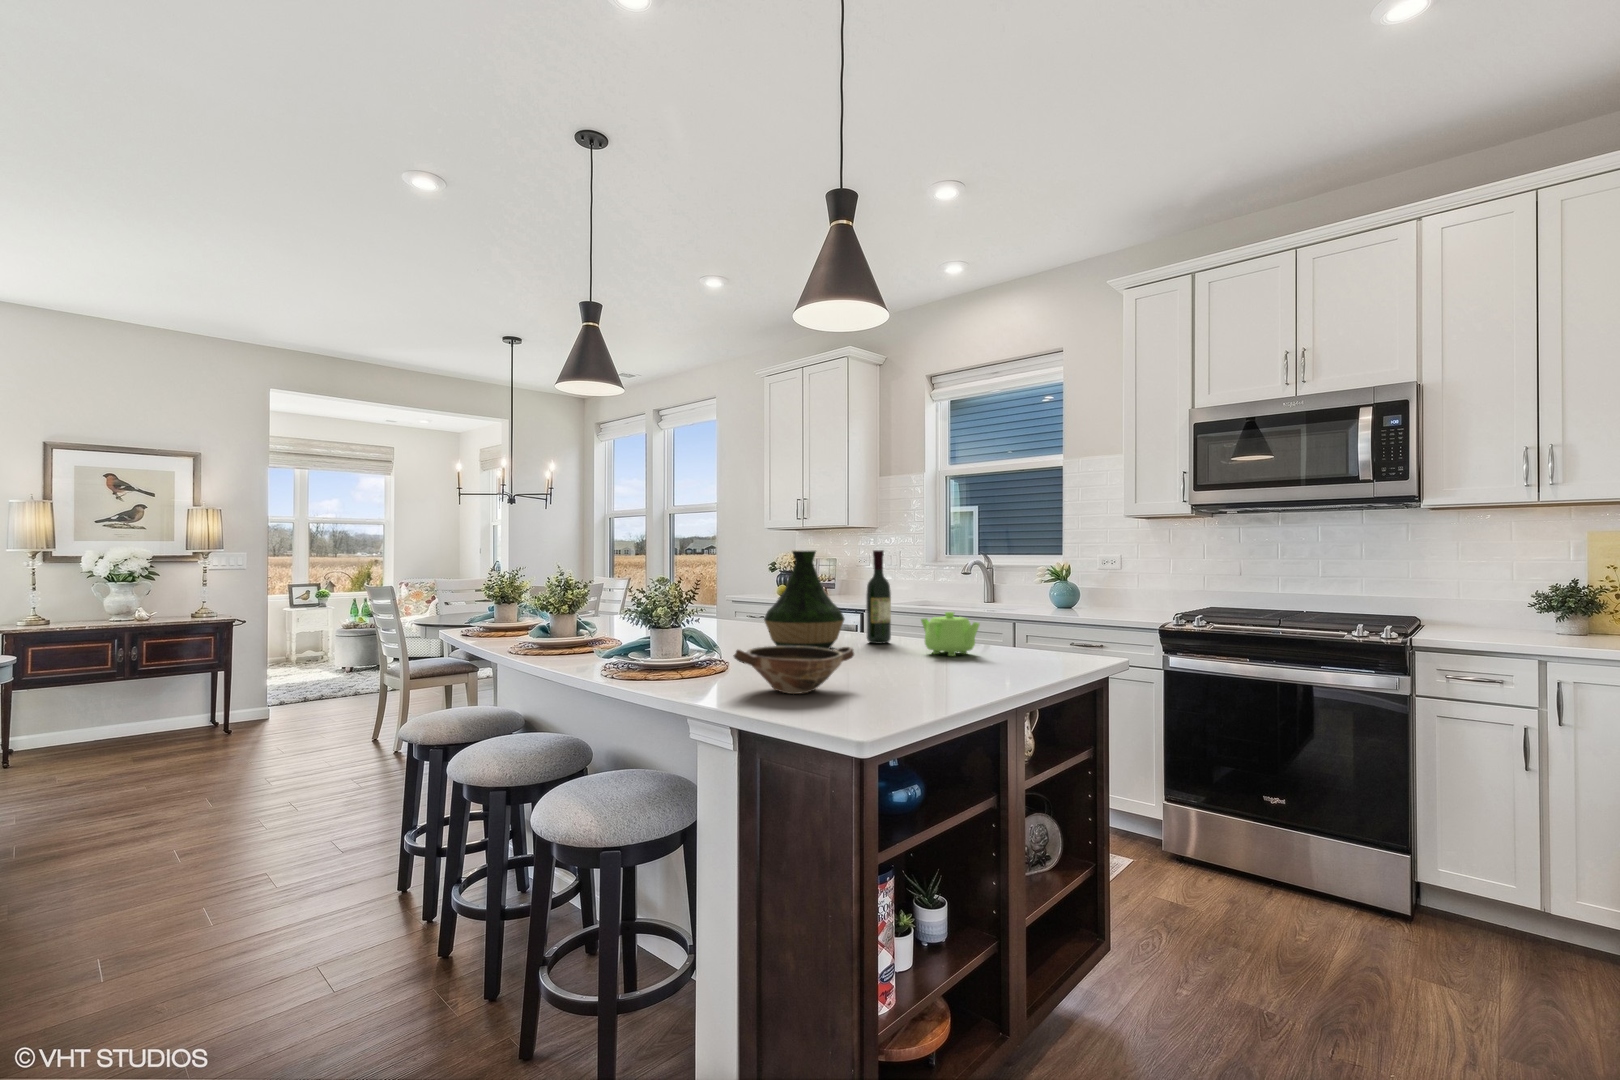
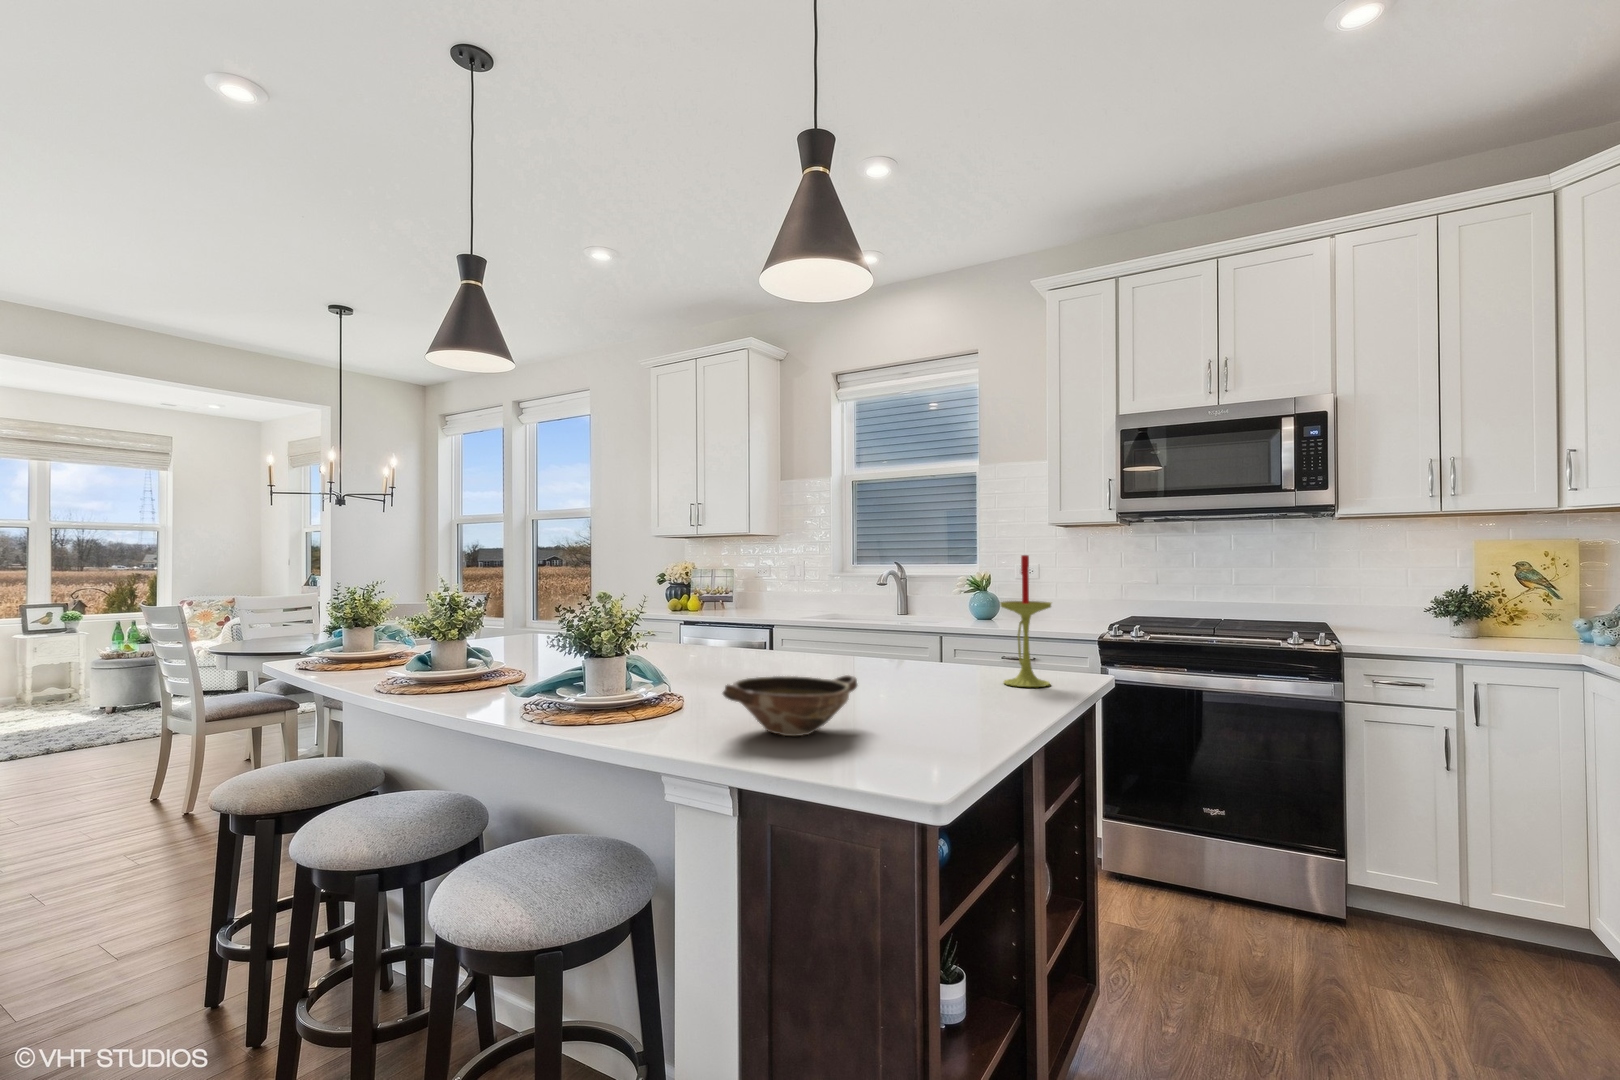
candle: none [1013,543,1062,666] -> present [1000,555,1051,687]
wine bottle: present [866,550,891,644] -> none [818,560,846,666]
vase: present [764,551,845,649] -> none [707,561,800,679]
teapot: present [921,612,980,656] -> none [888,629,959,679]

